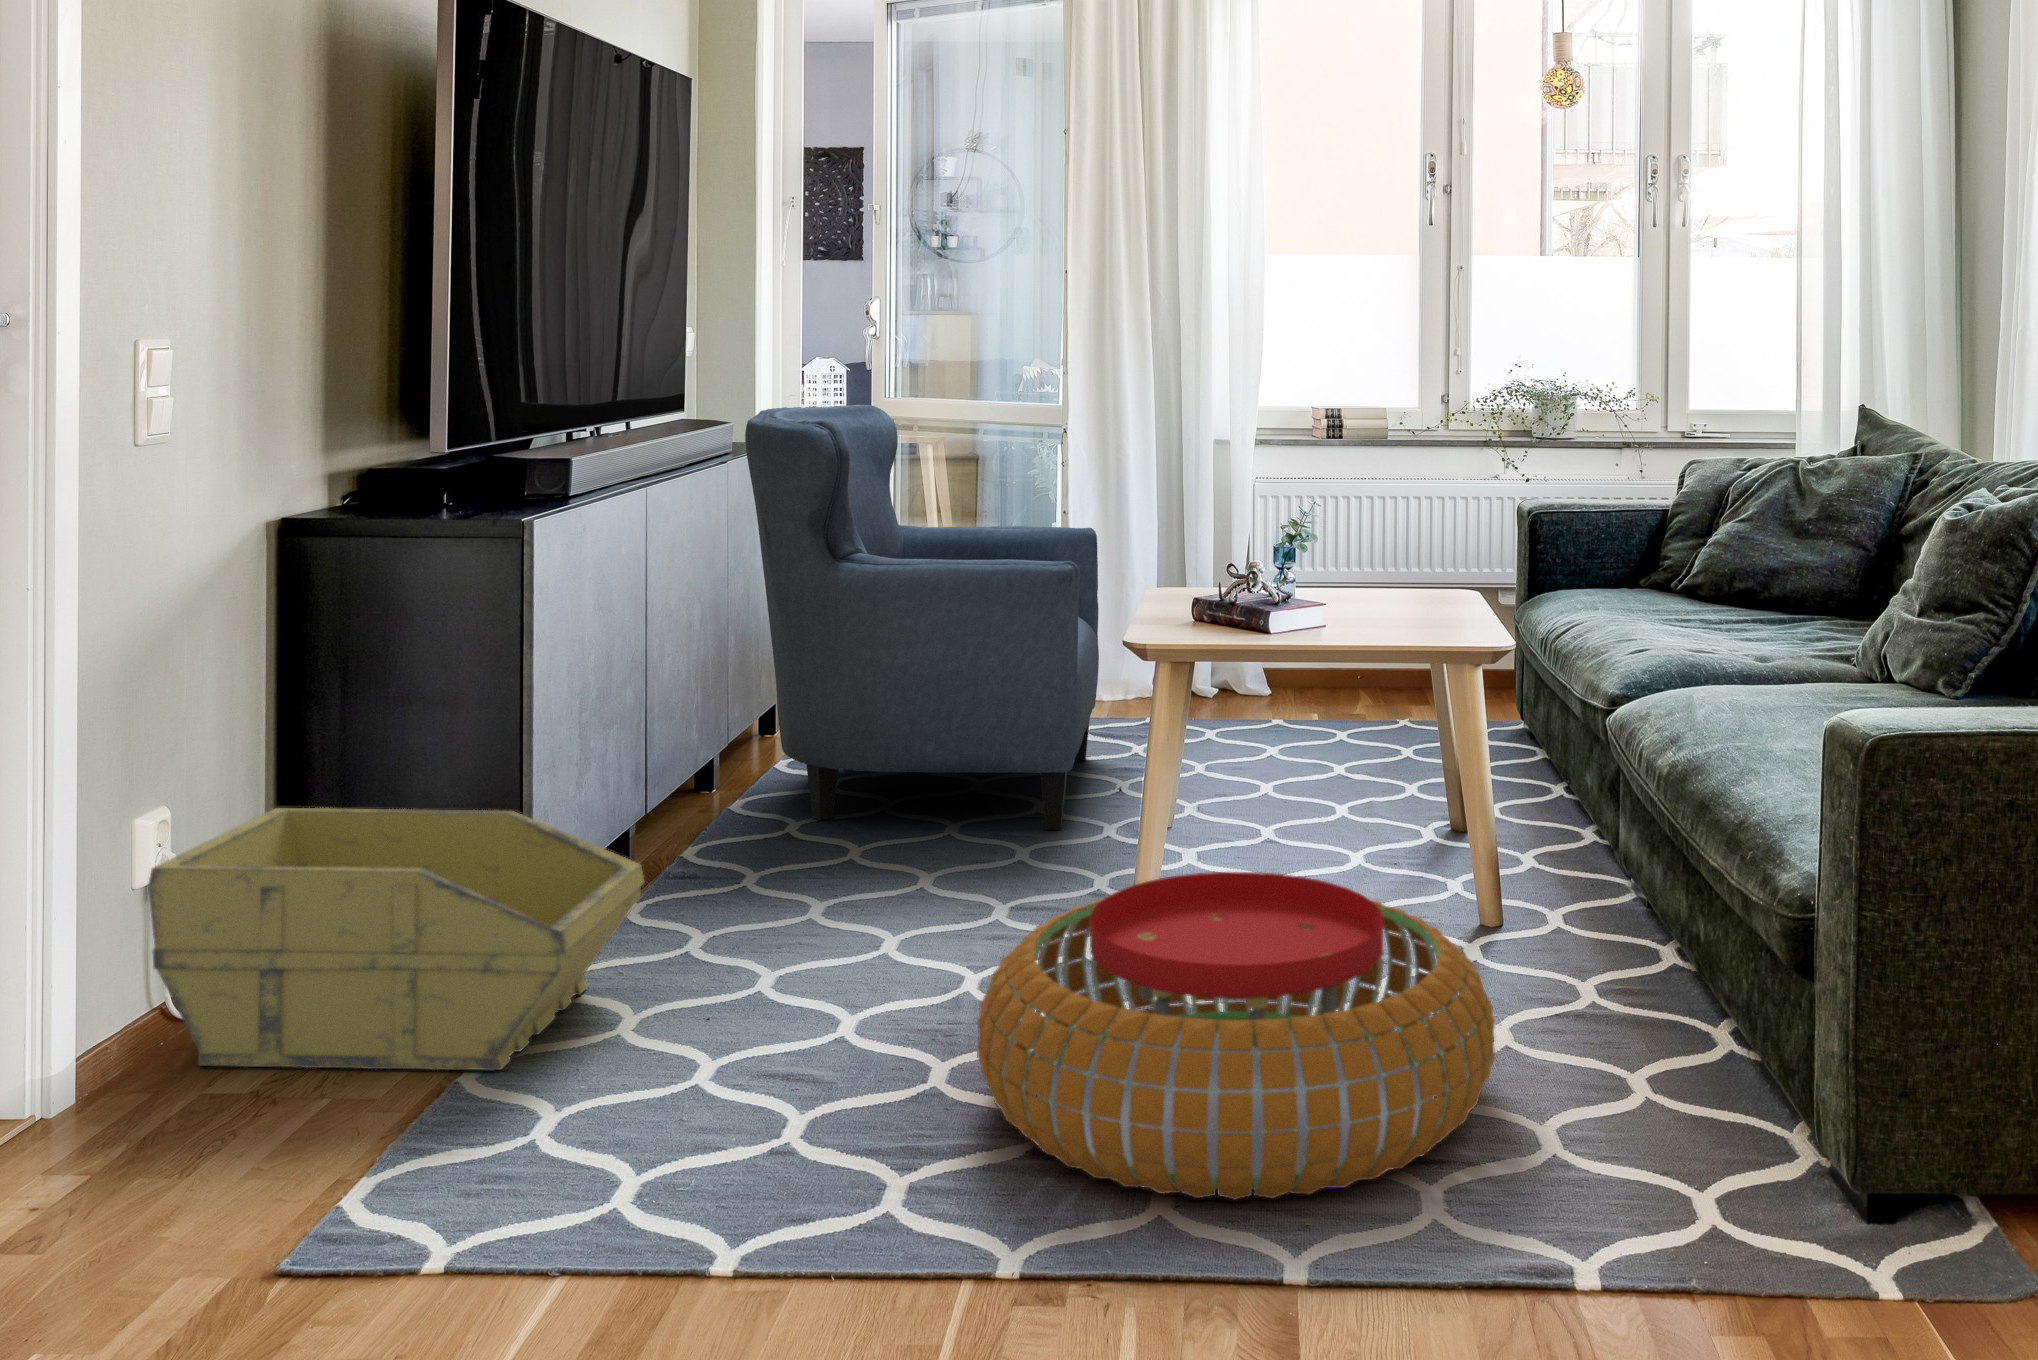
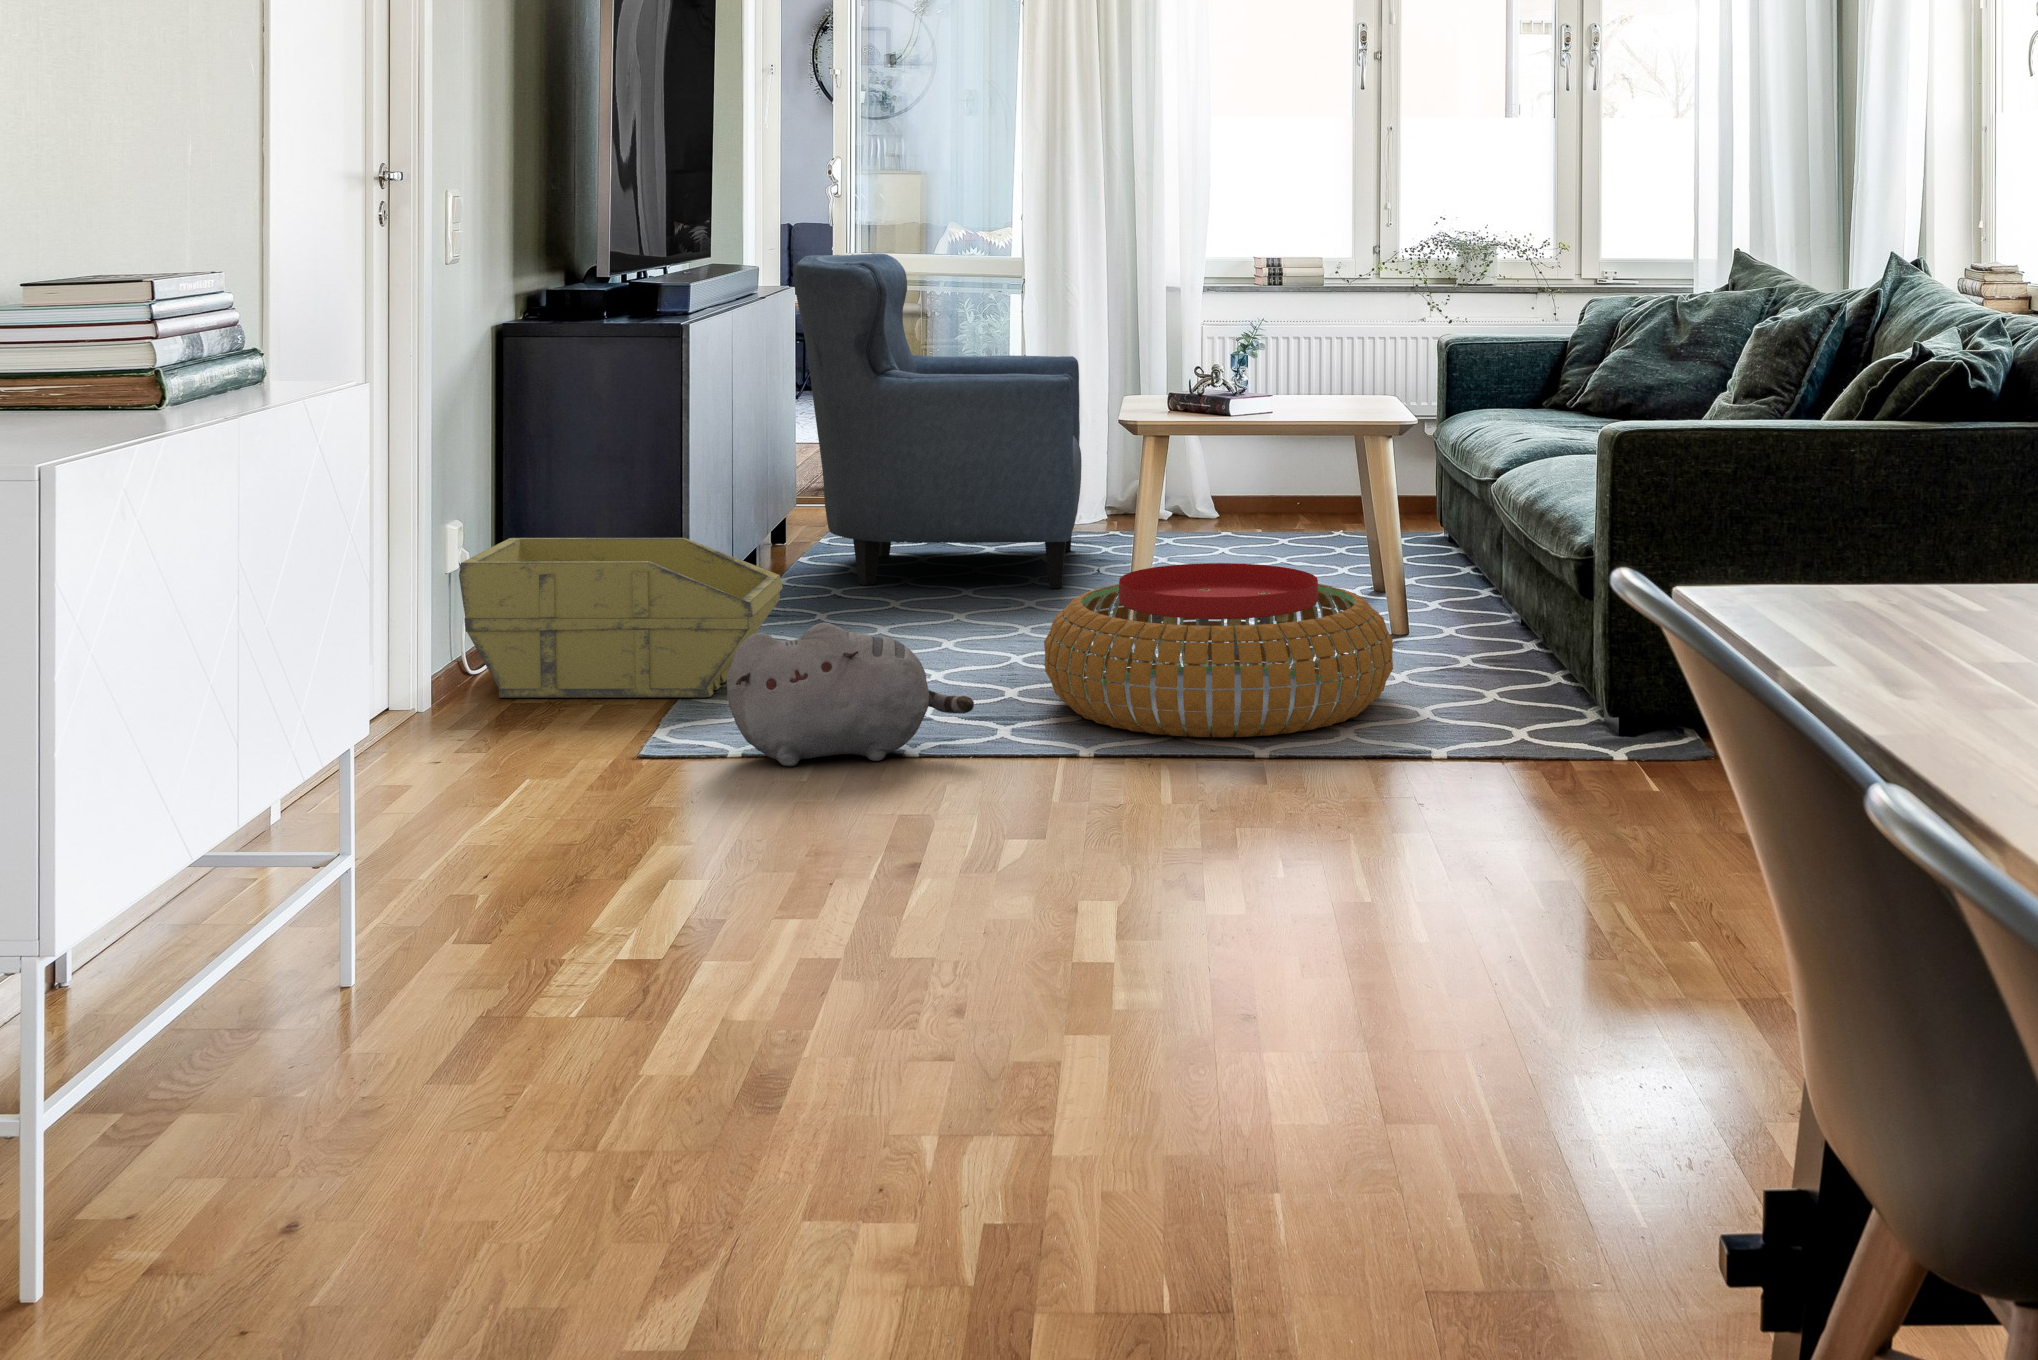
plush toy: none [436,1029,836,1277] -> present [727,623,974,766]

